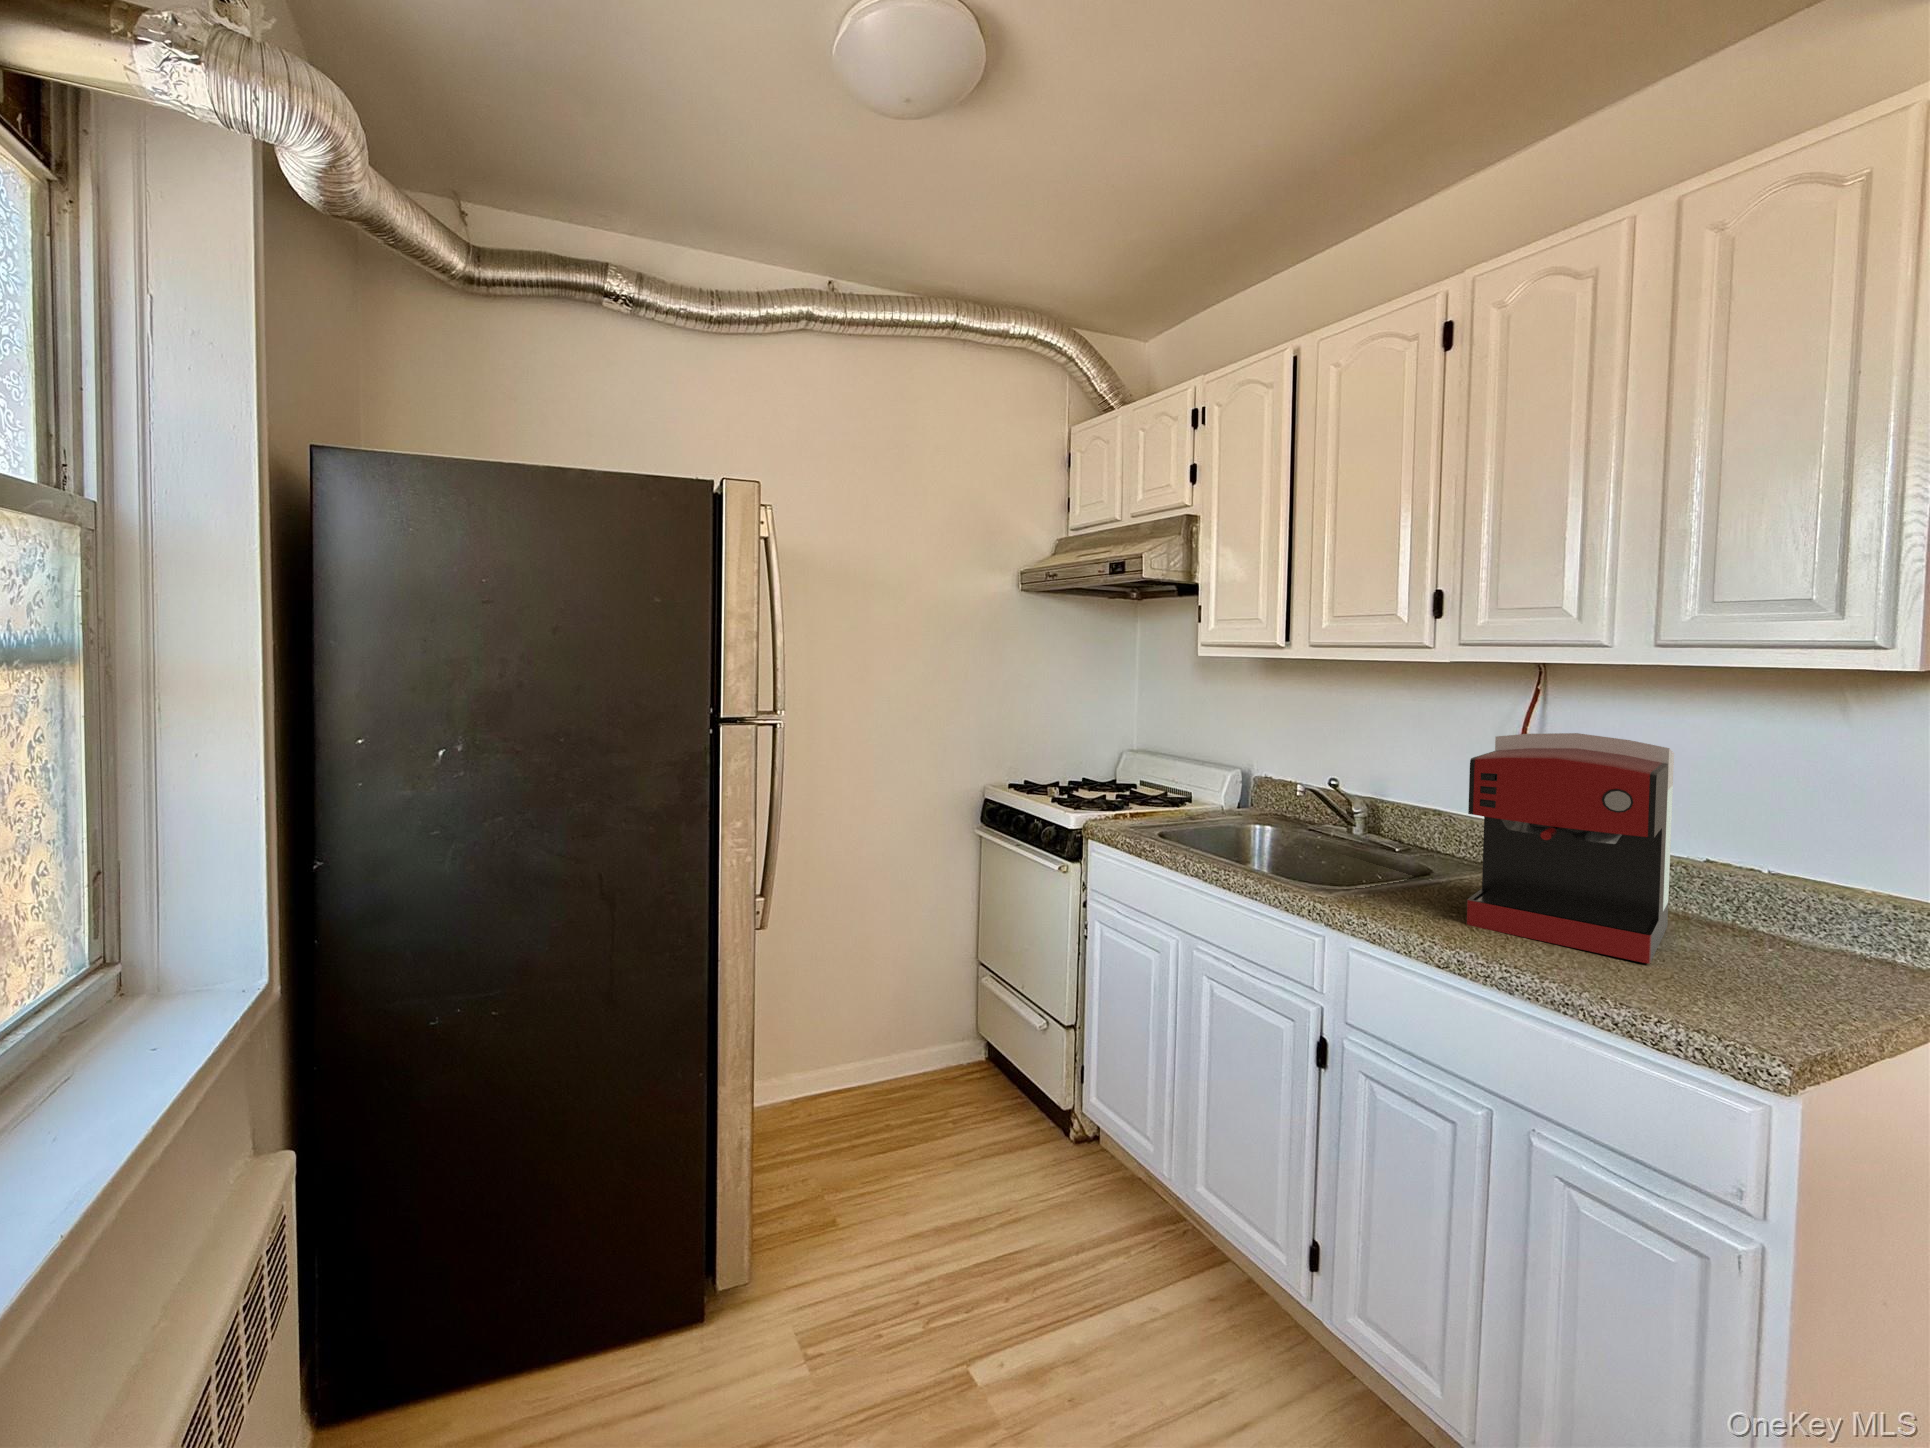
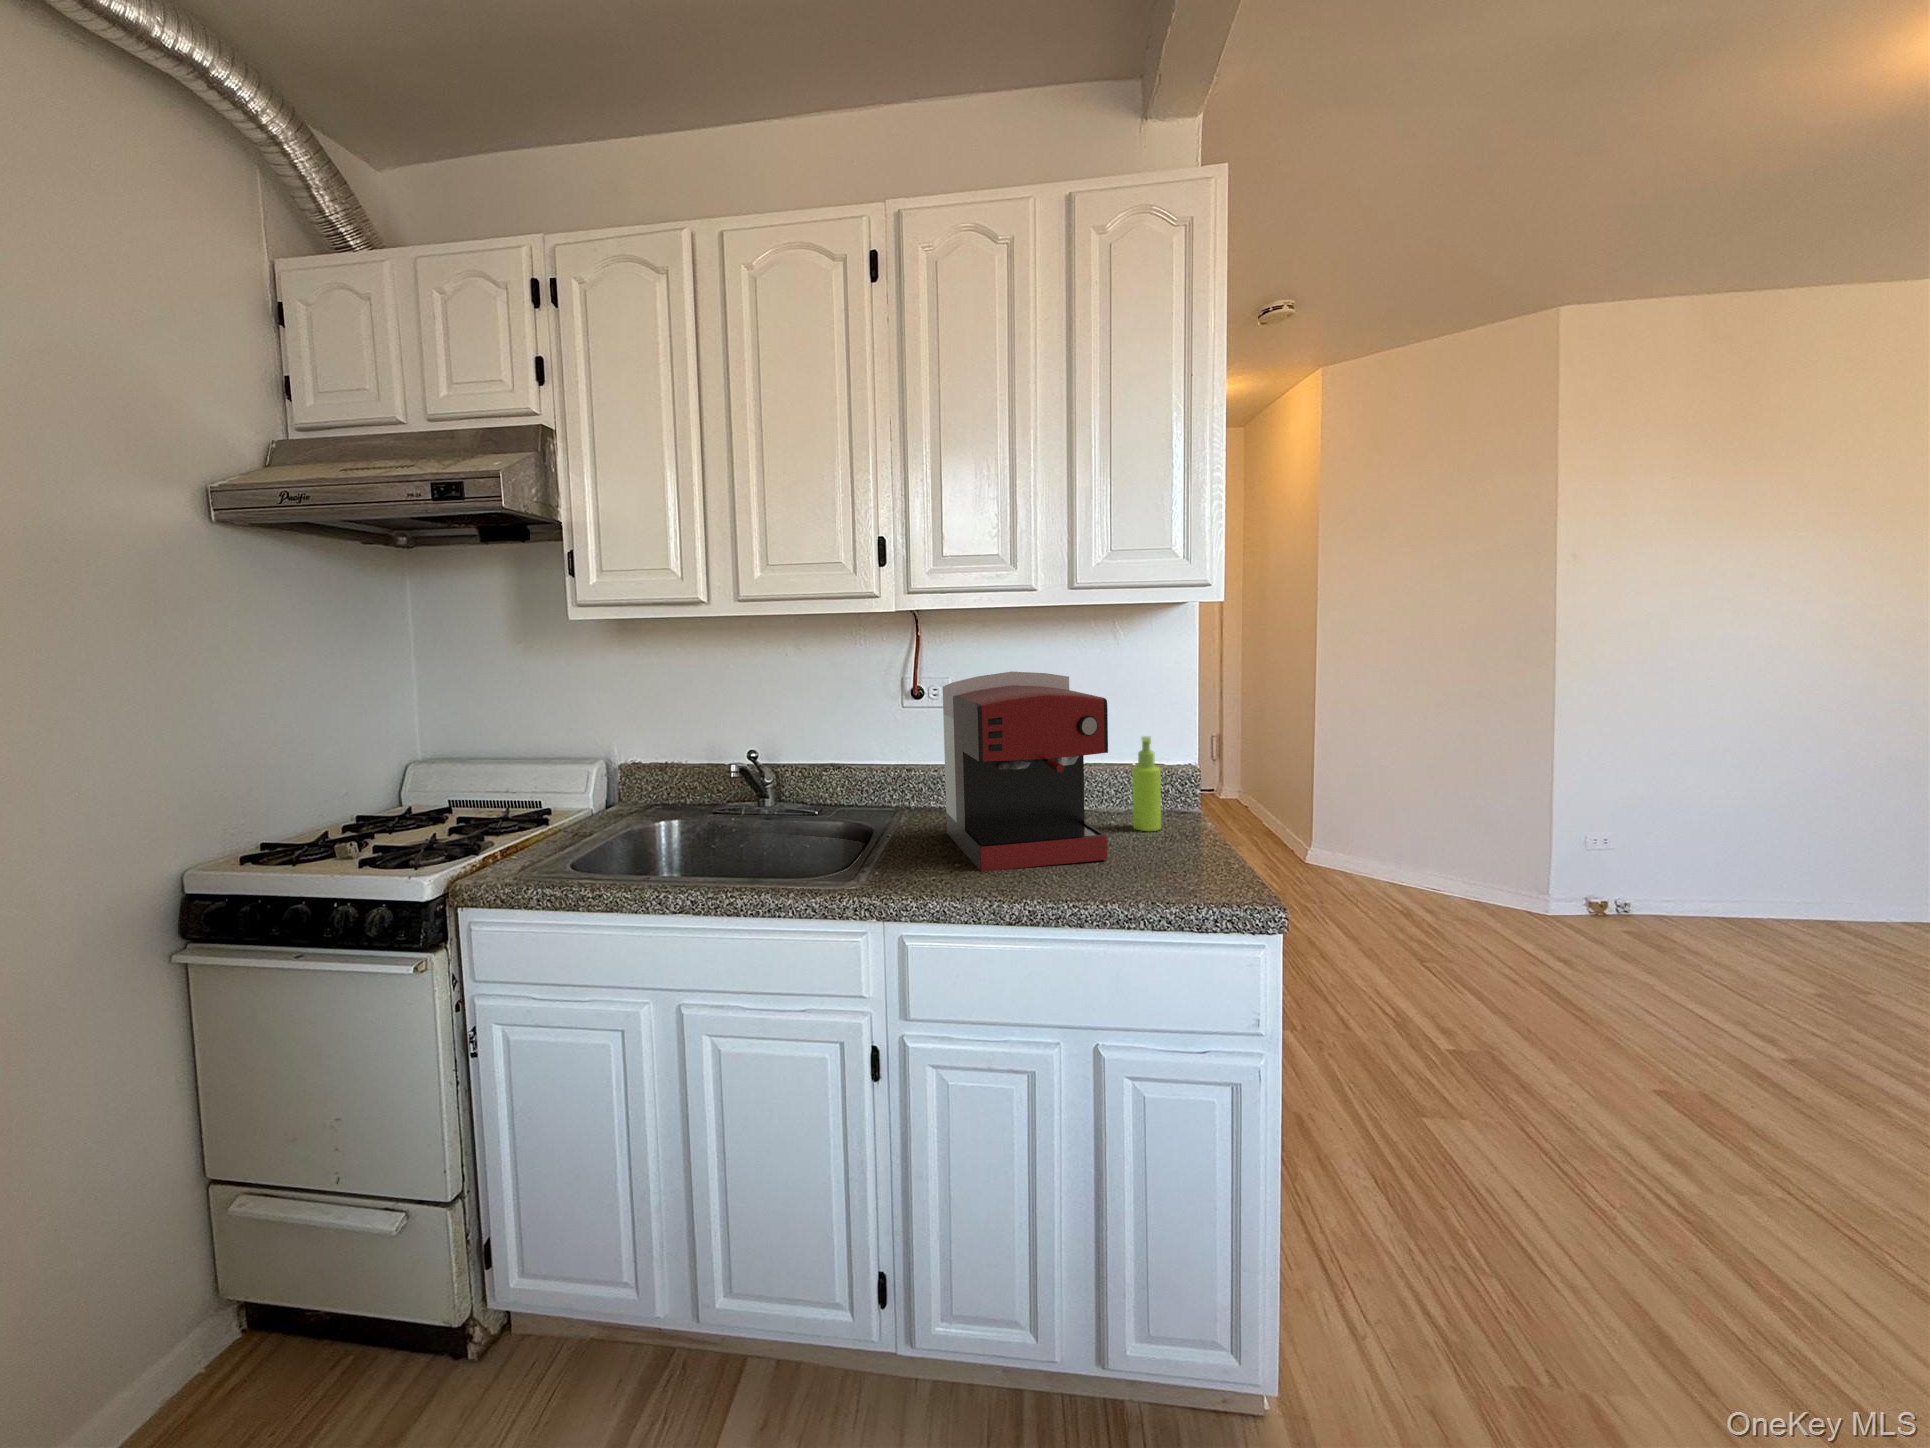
soap dispenser: none [1793,844,1852,976] -> present [1132,736,1161,831]

